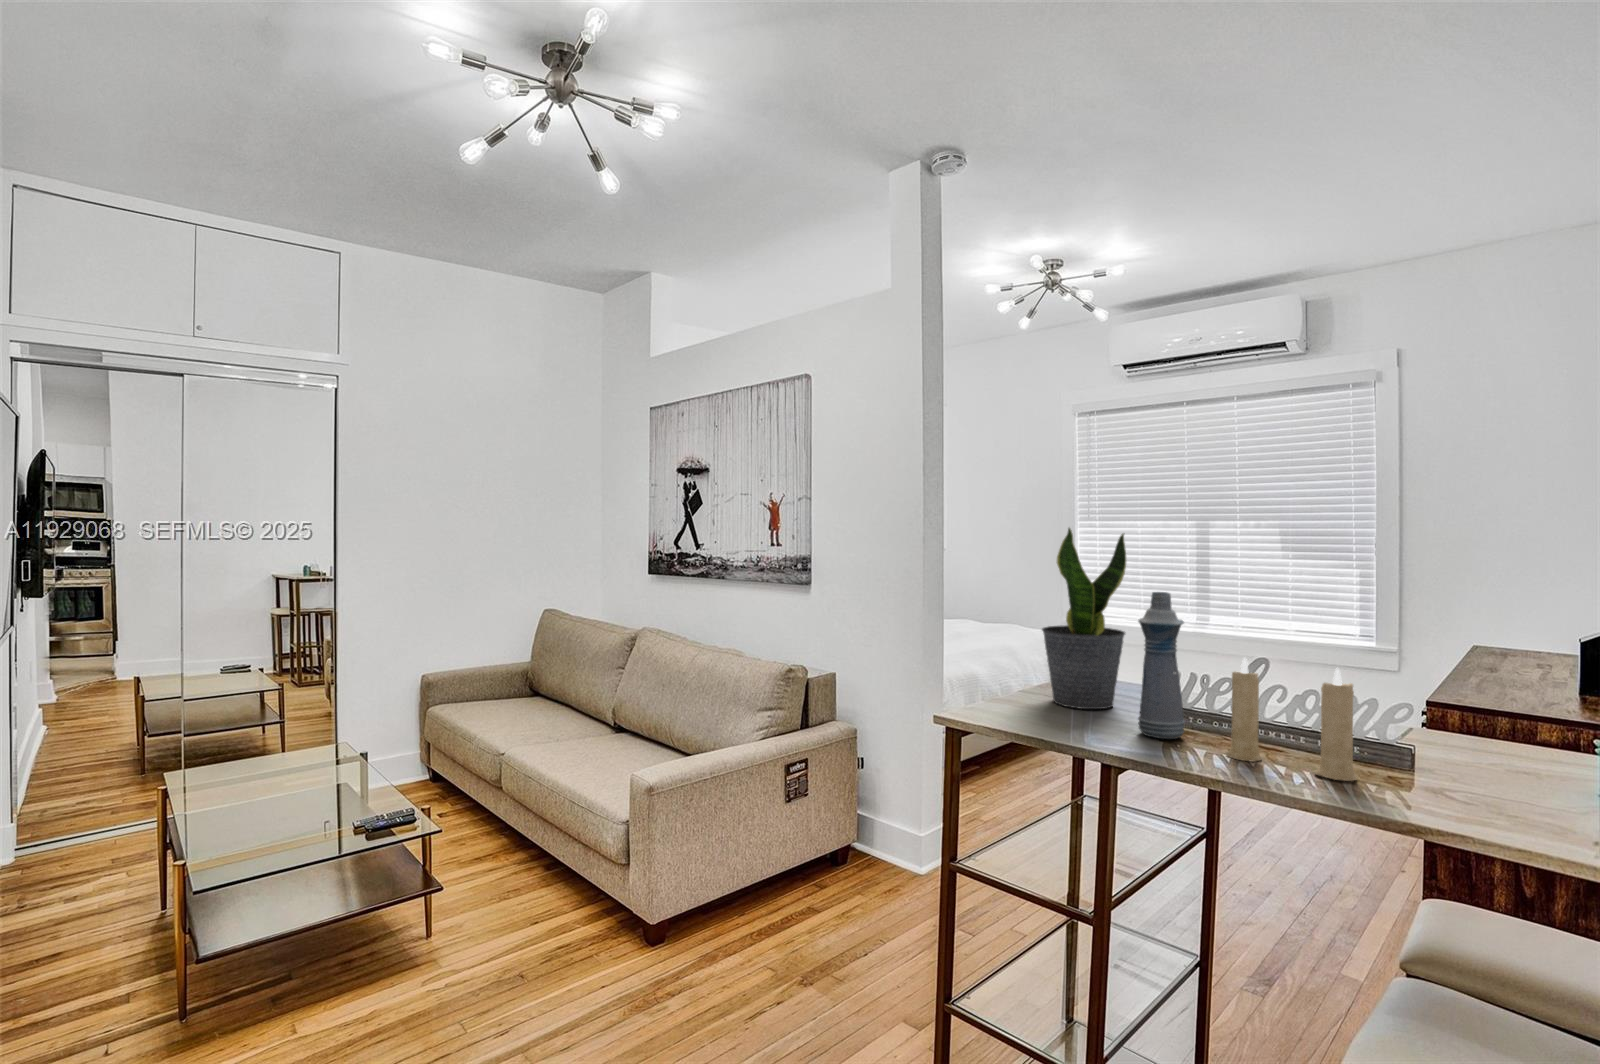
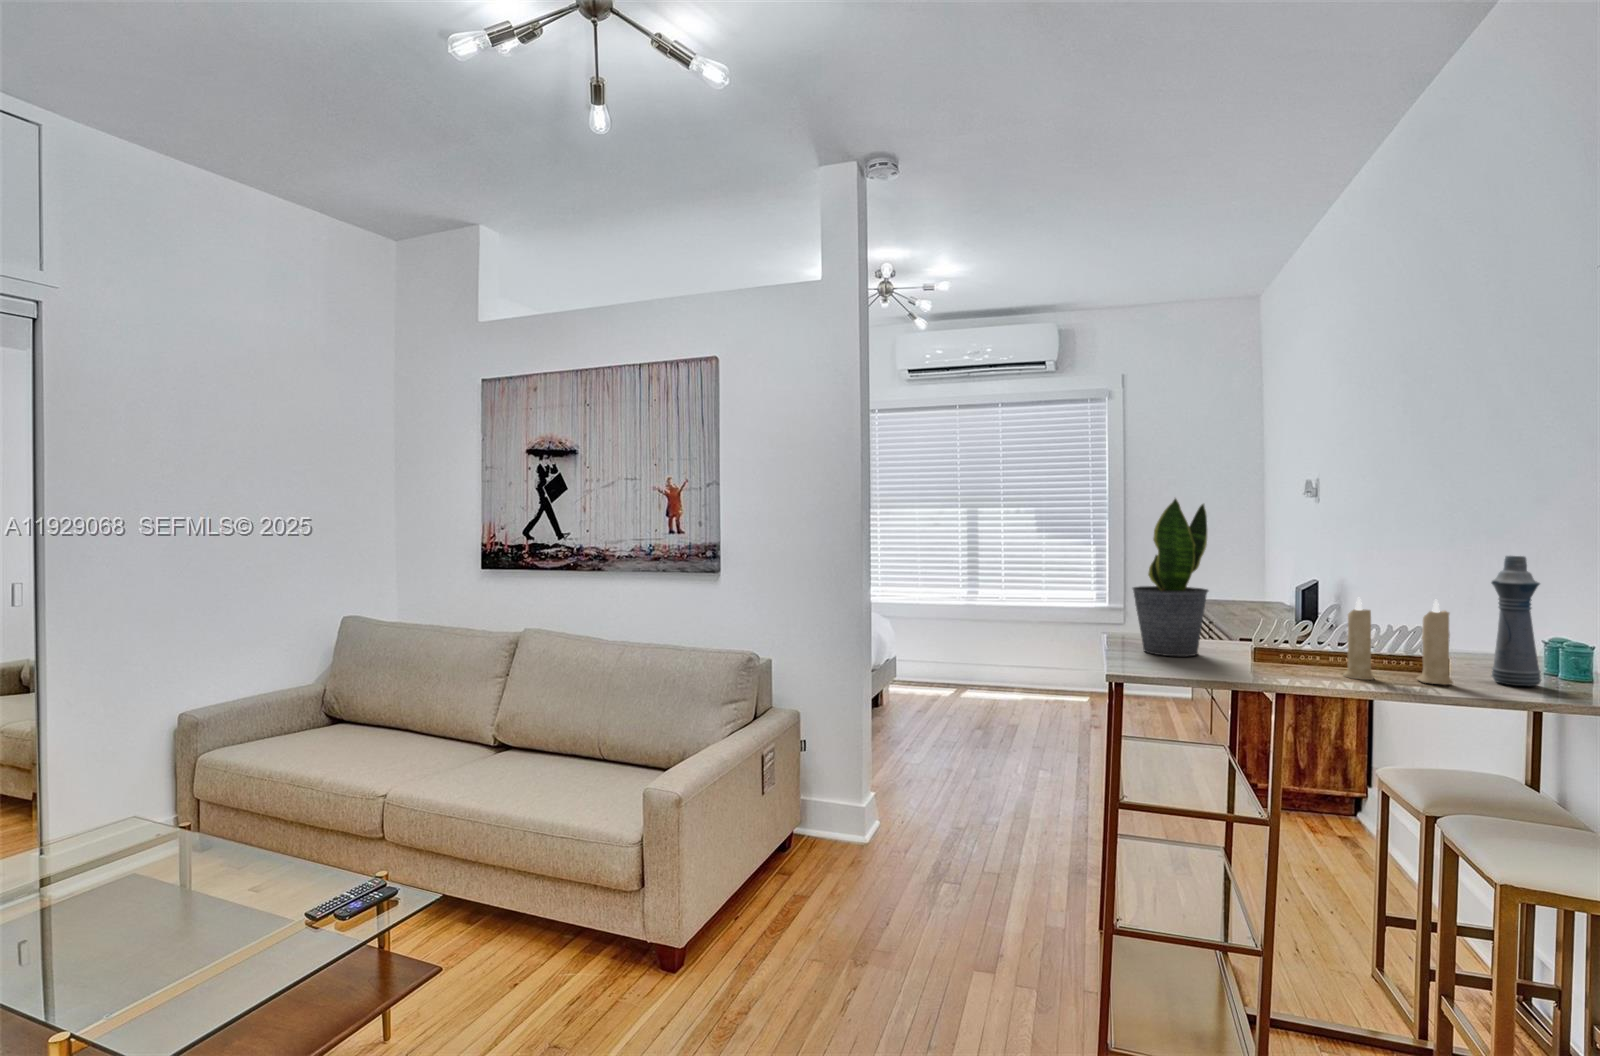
bottle: present [1138,592,1184,739] -> present [1491,556,1541,686]

